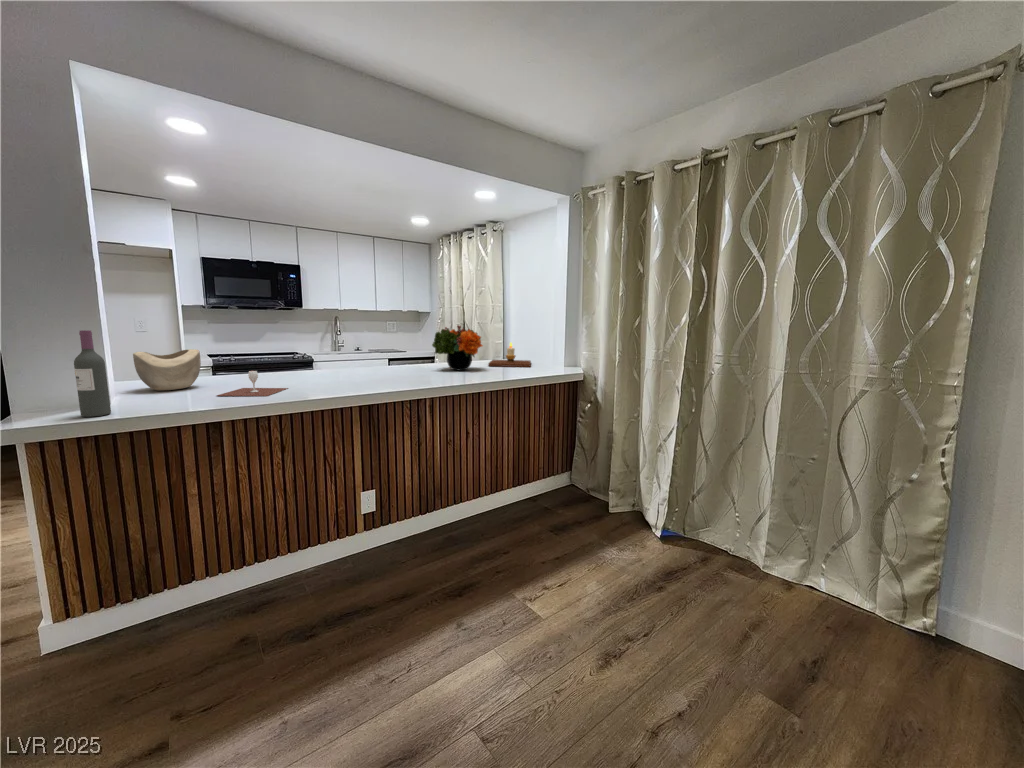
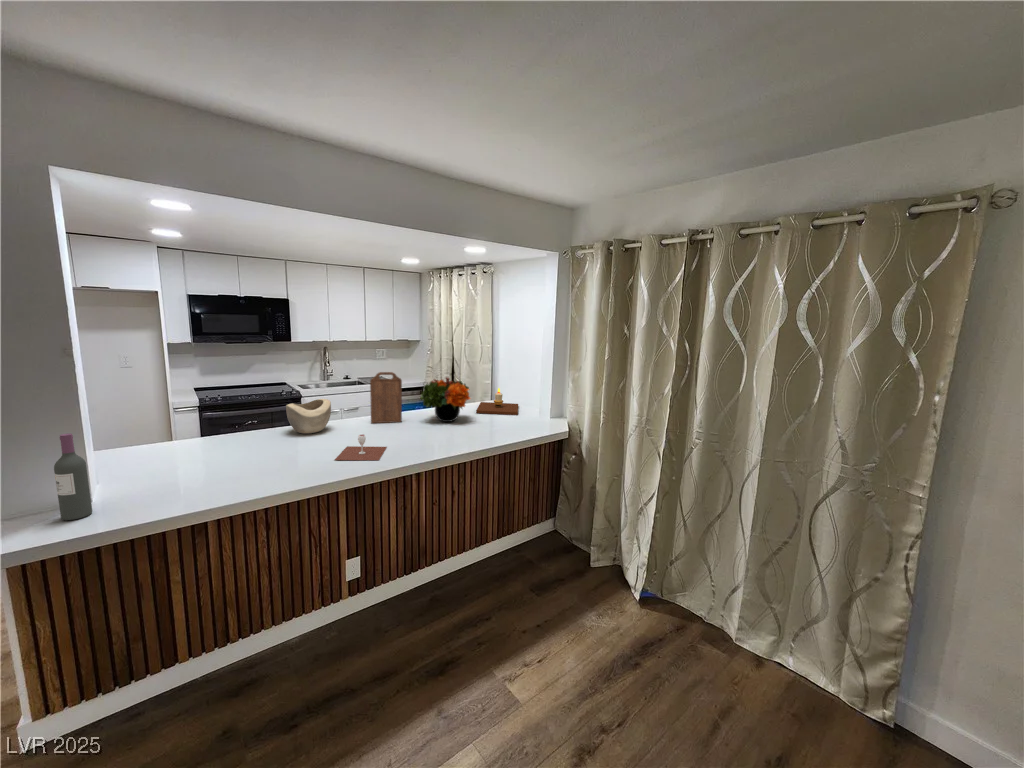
cutting board: none [382,319,414,371] -> present [370,372,402,423]
decorative bowl: present [133,349,201,391] -> present [286,399,331,434]
wine glass: present [217,371,288,396] -> present [335,434,387,460]

